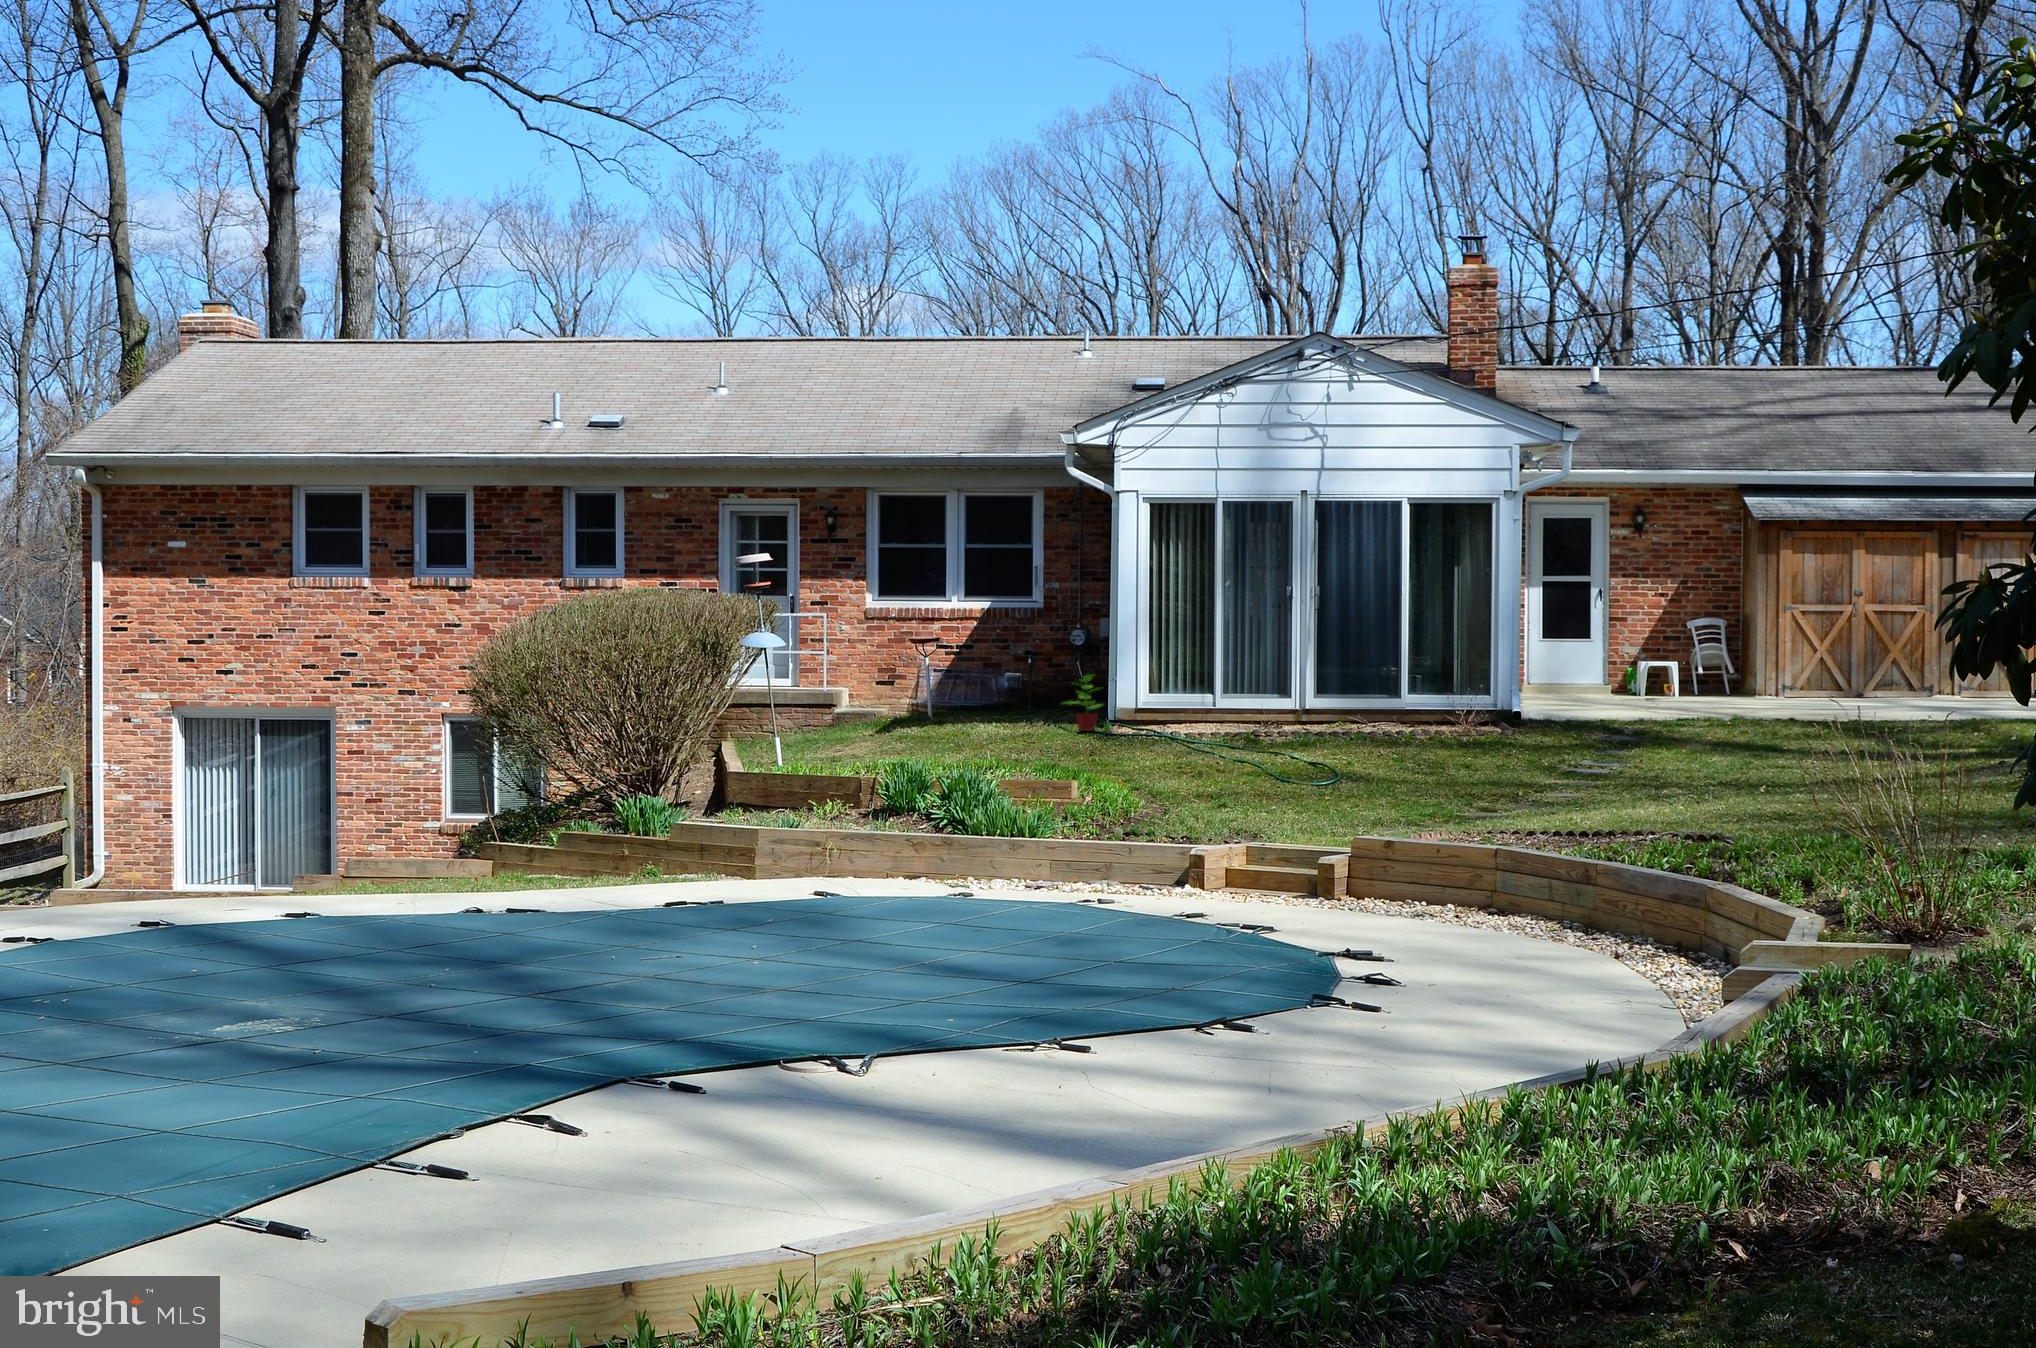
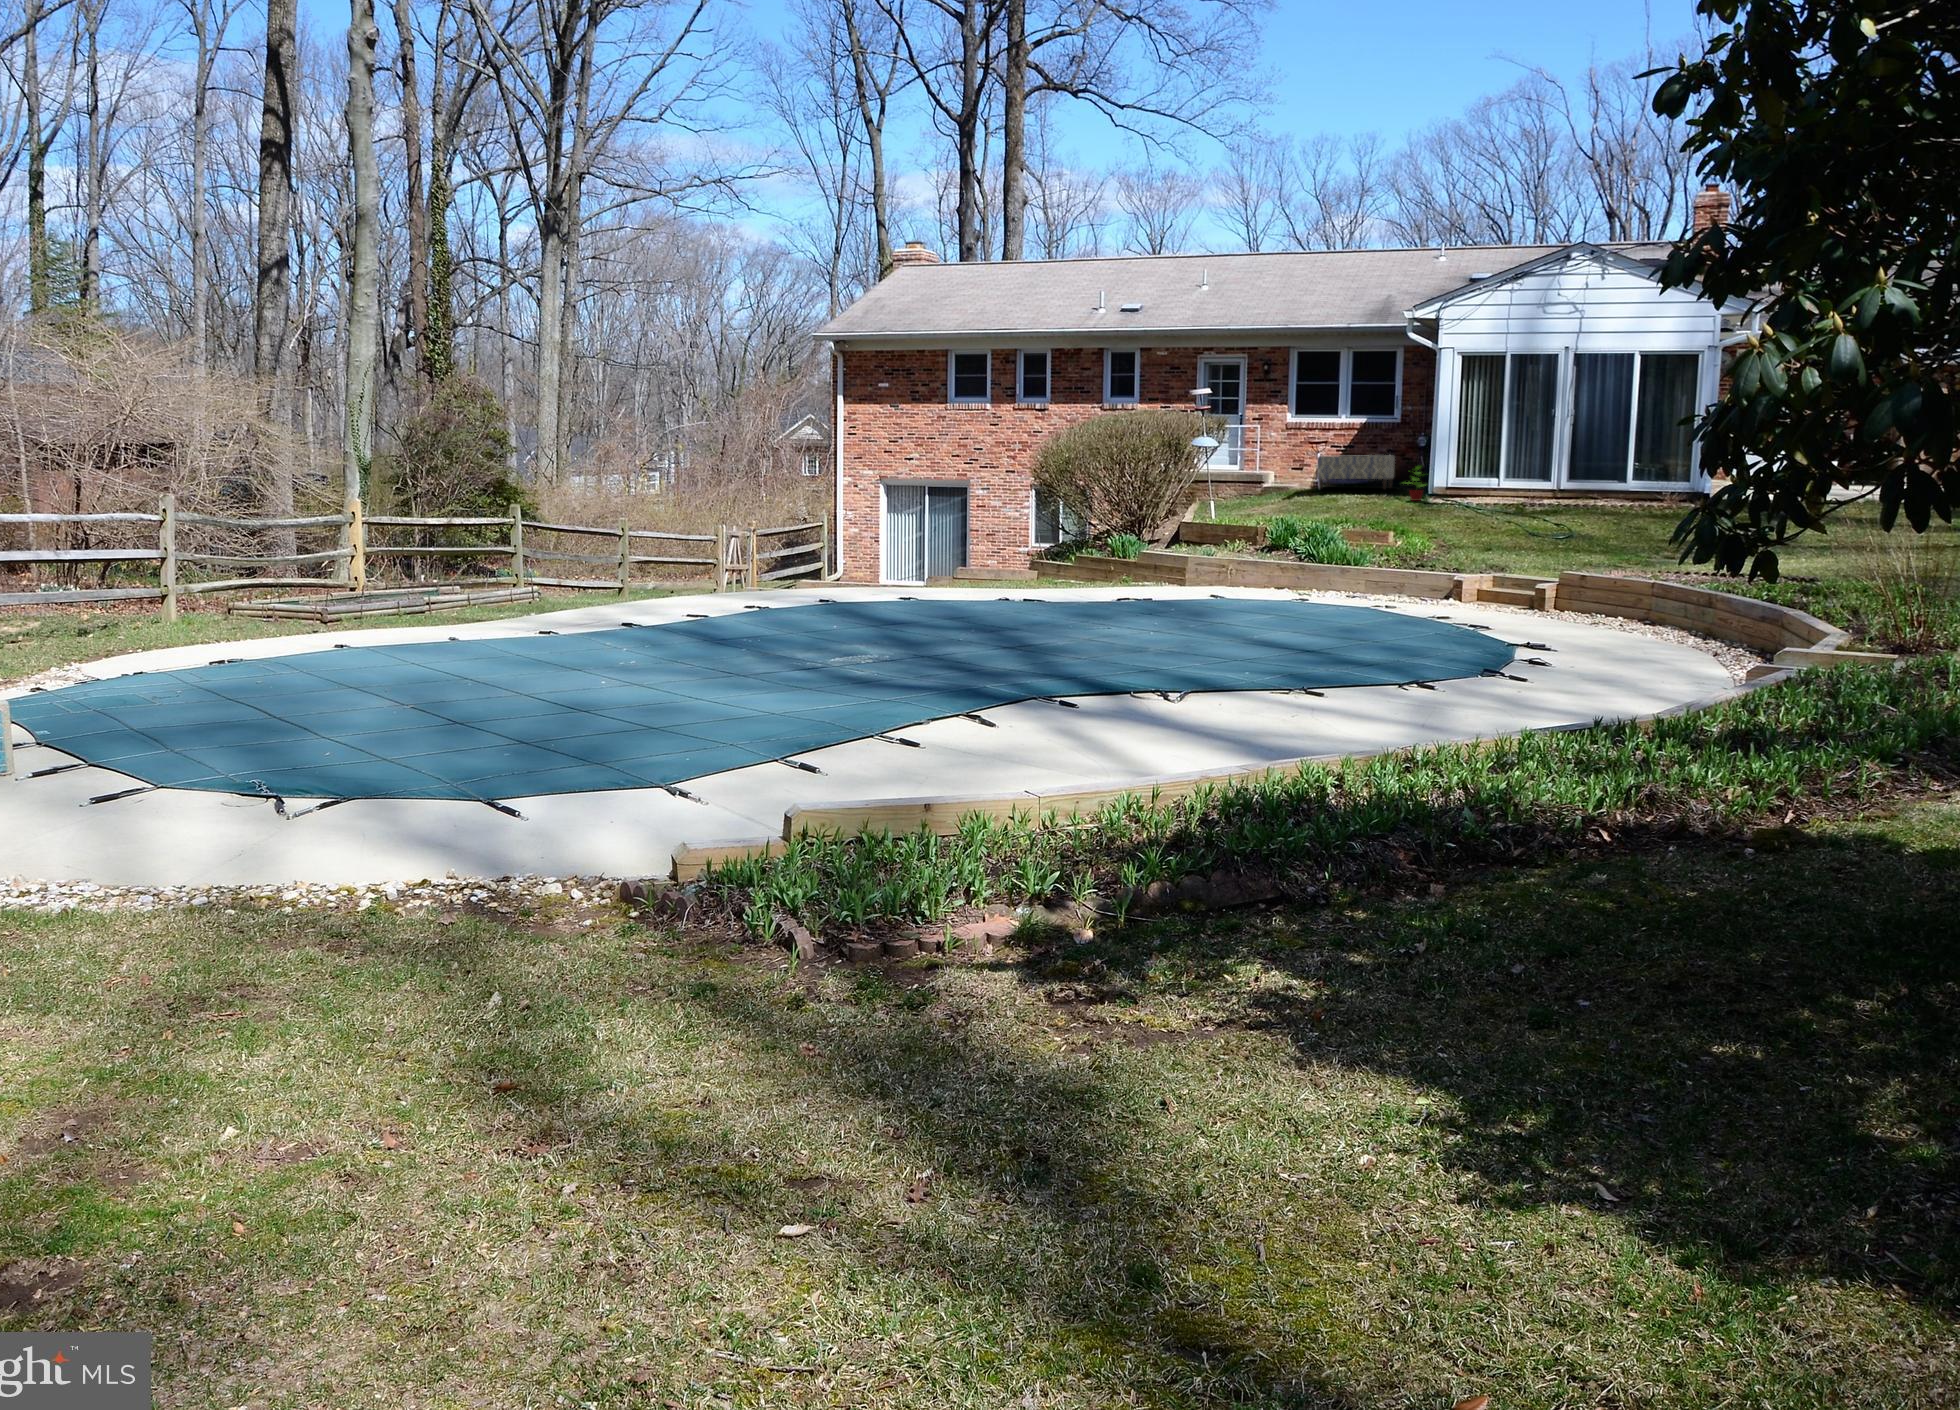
bench: none [926,660,1046,715] -> present [1318,455,1395,489]

